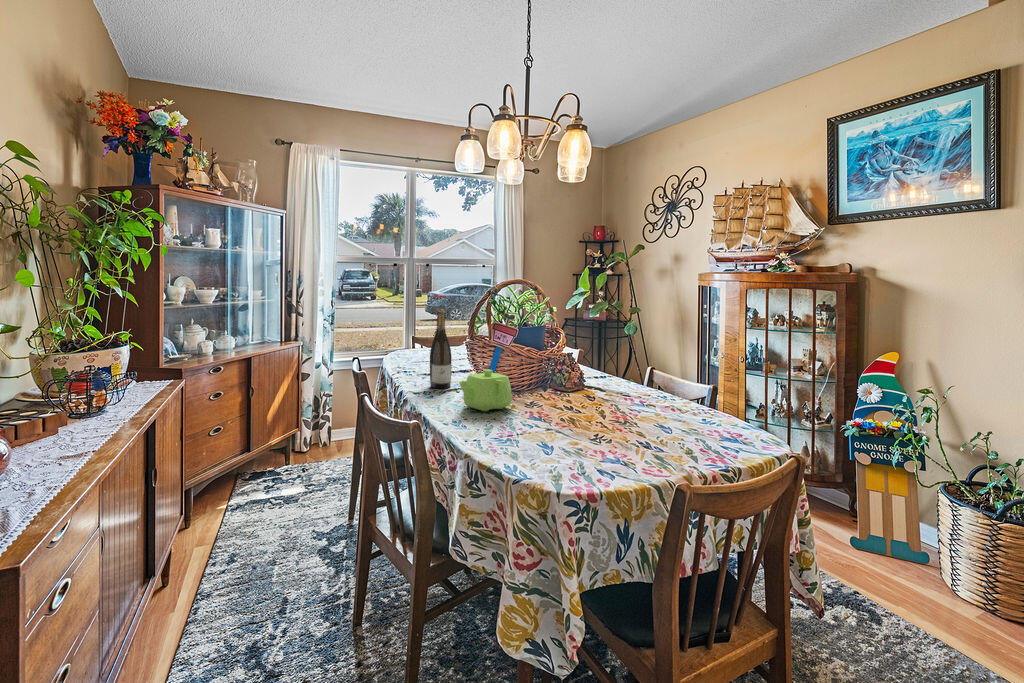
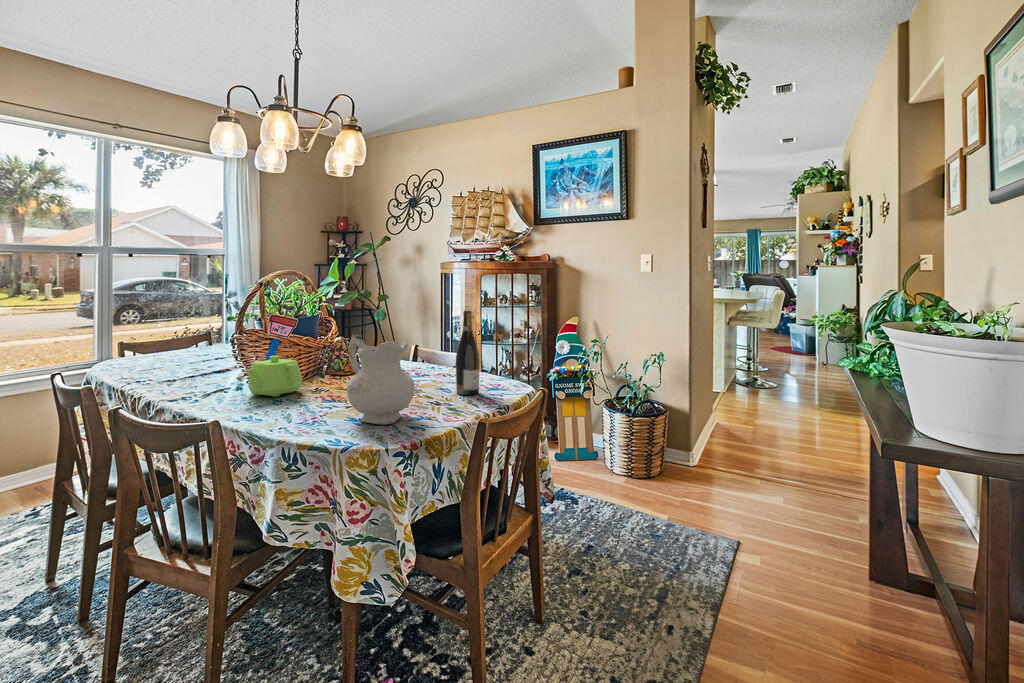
wine bottle: present [430,311,452,388] -> present [456,310,479,395]
ceramic pitcher: none [538,354,613,462] -> present [347,334,415,425]

